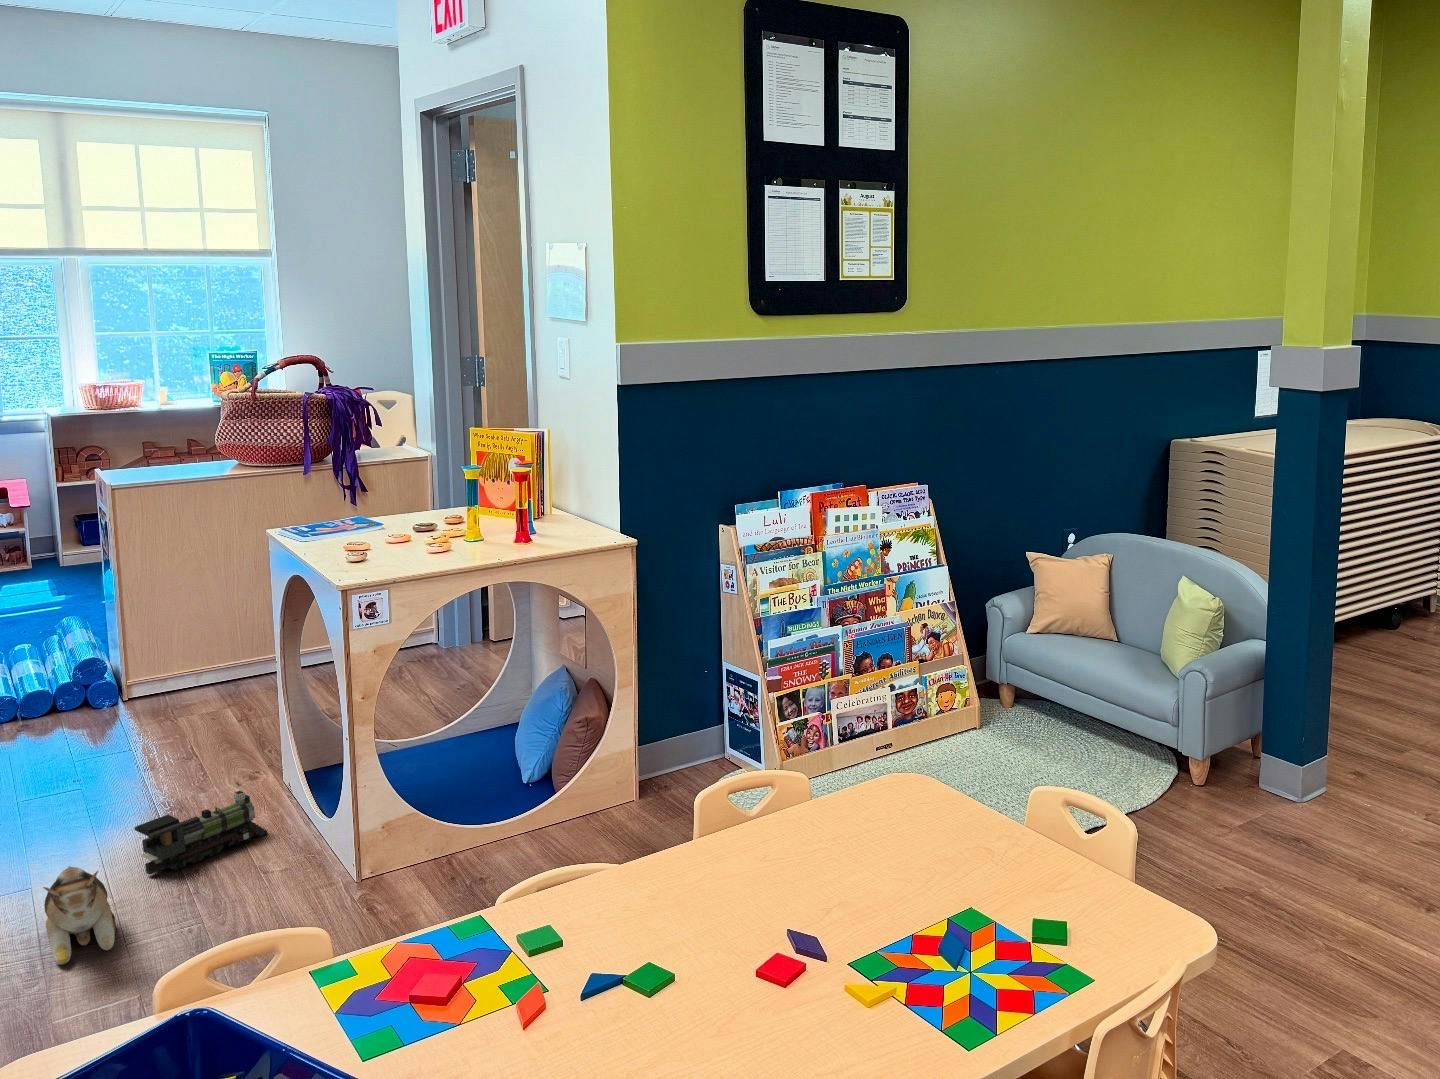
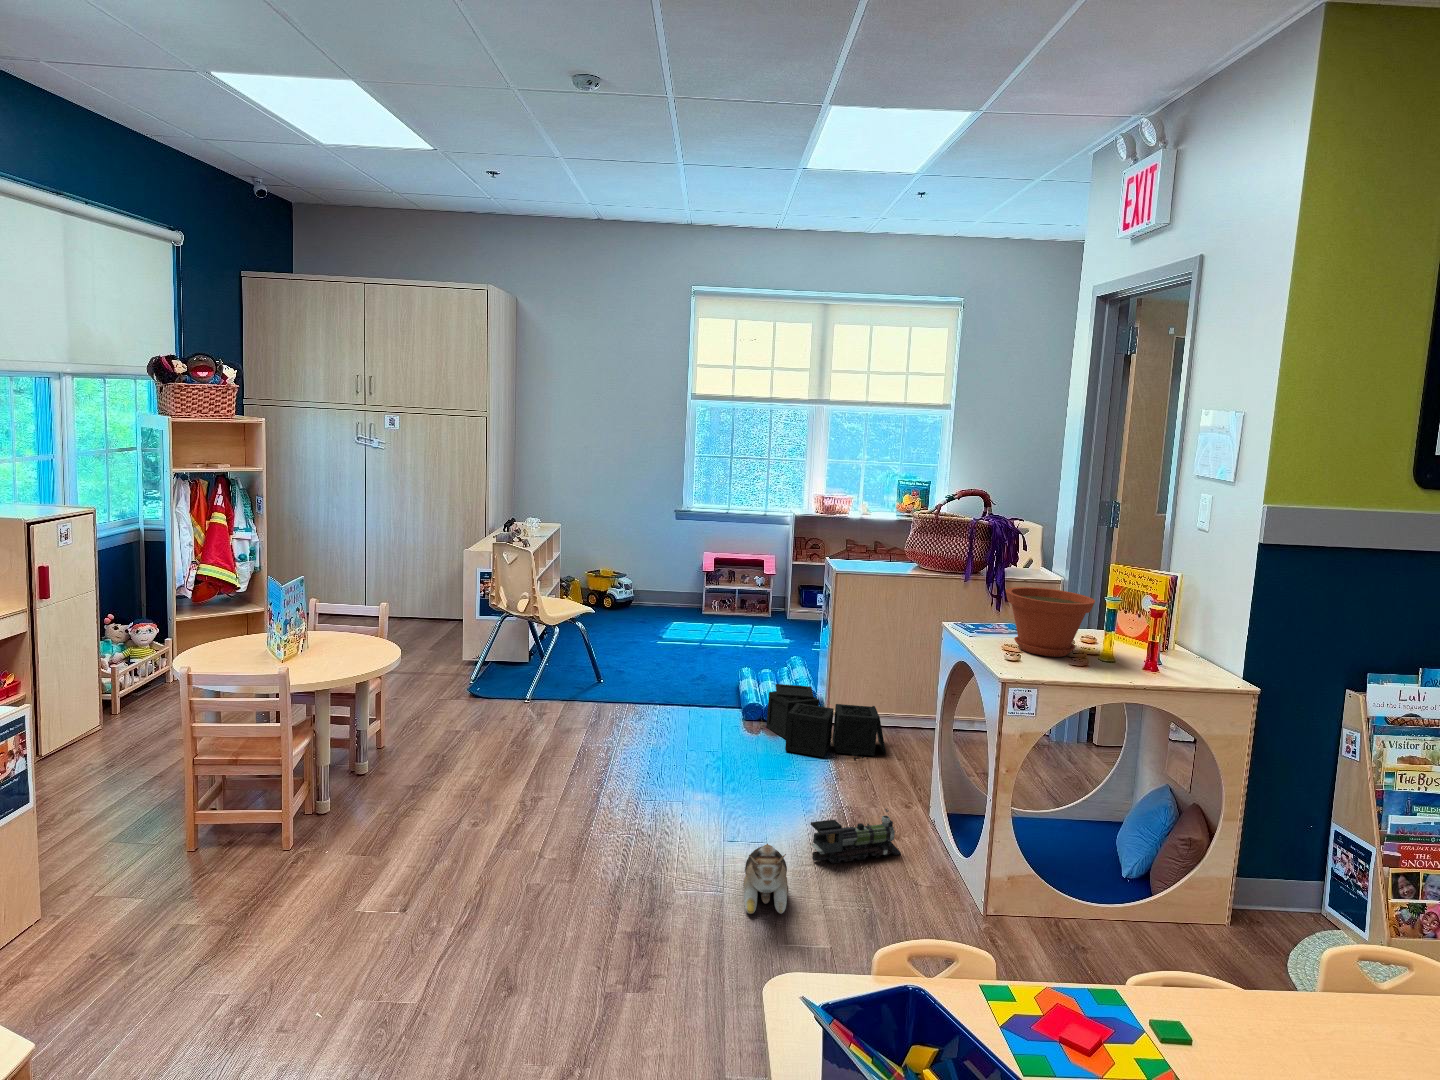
plant pot: none [340,466,448,548] -> present [1006,587,1095,657]
storage bin: none [50,656,237,750] -> present [766,684,886,761]

